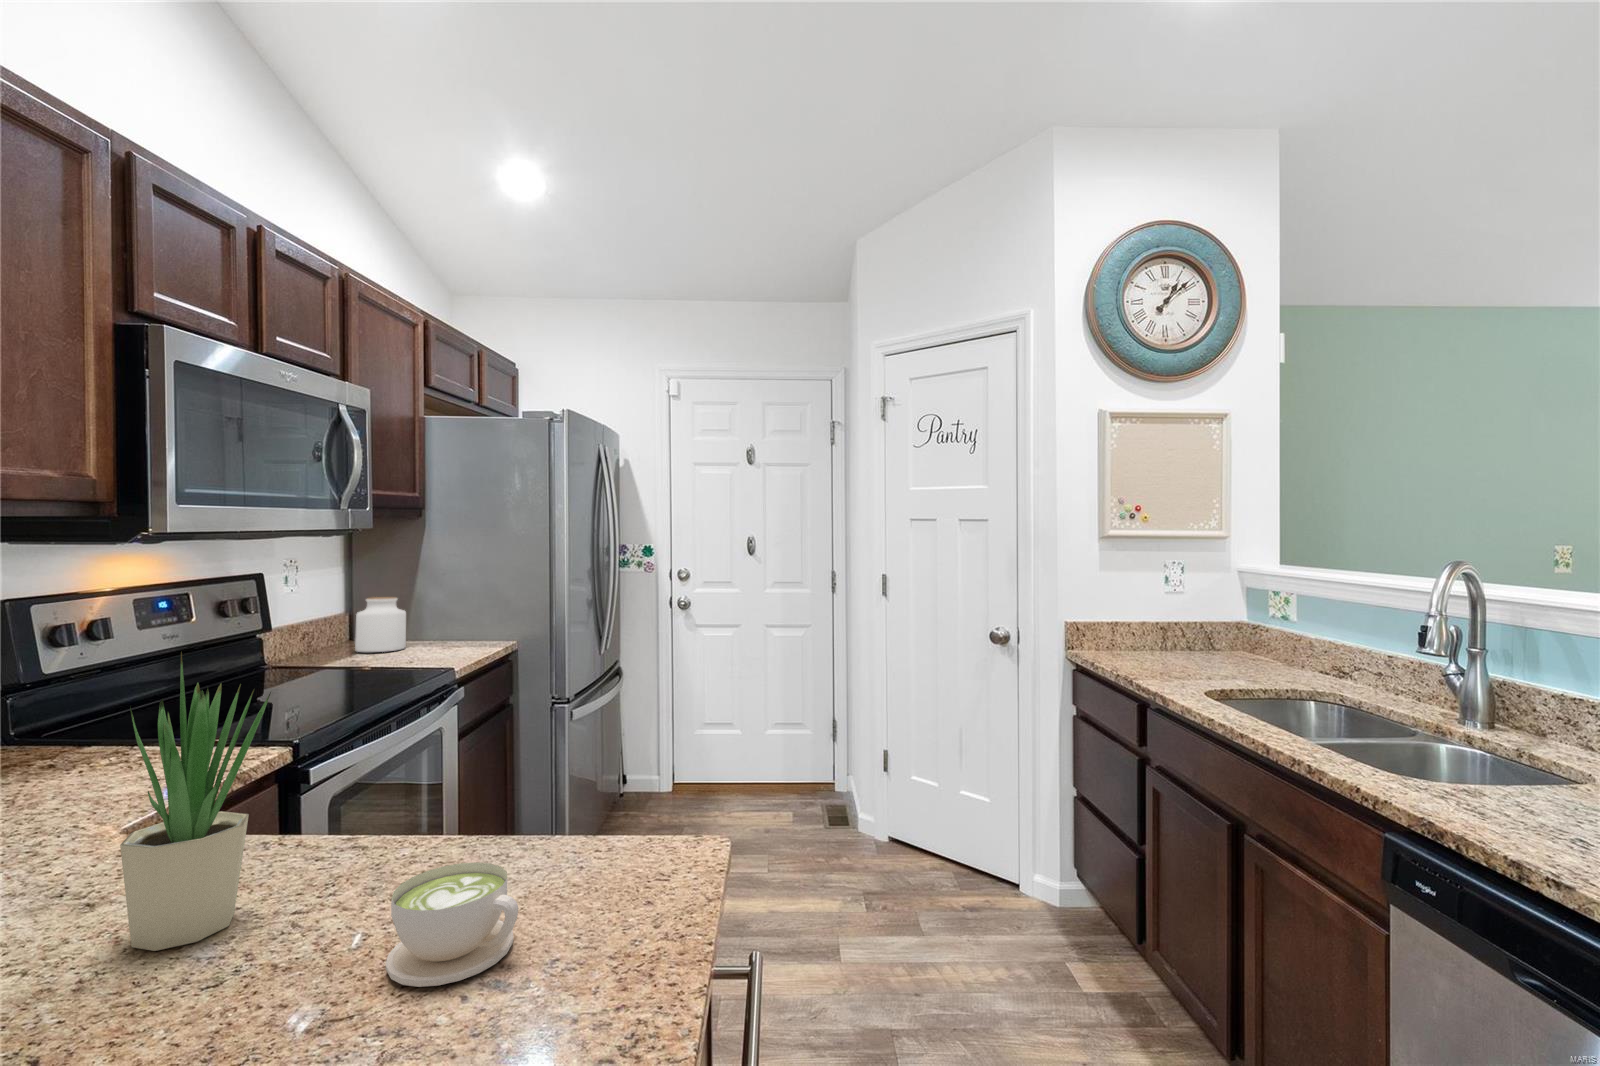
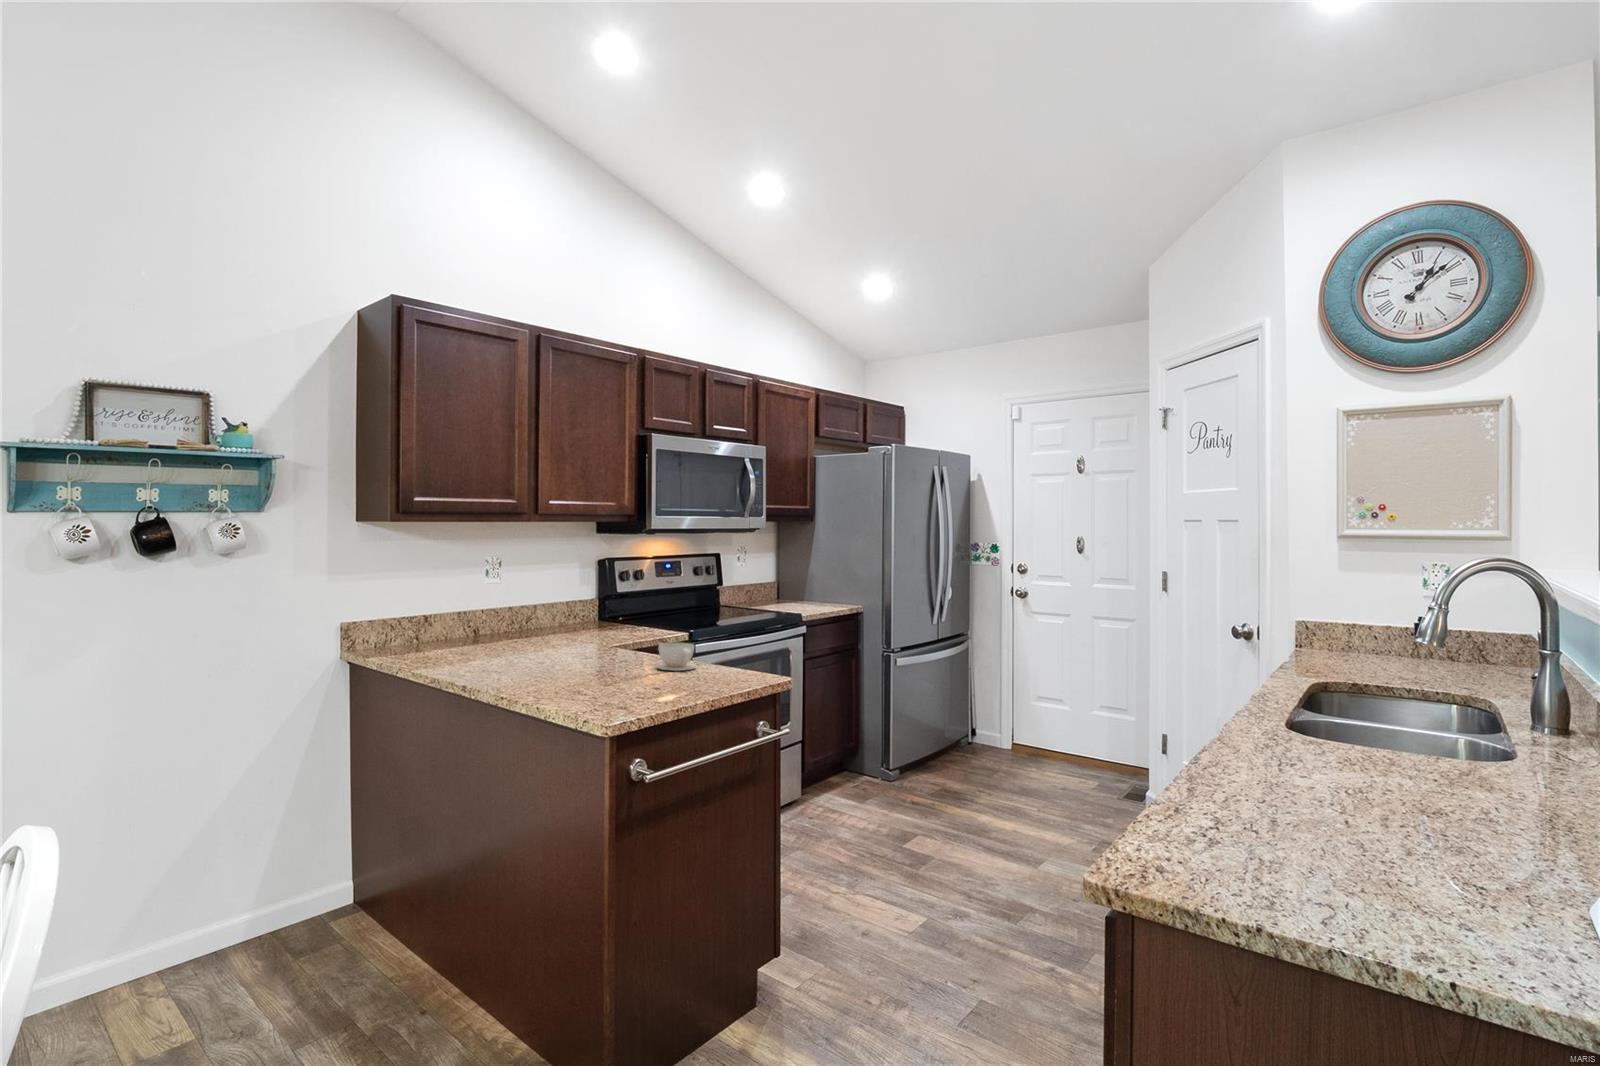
jar: present [355,597,406,652] -> none [776,570,803,604]
potted plant: present [120,654,271,951] -> none [611,564,648,657]

